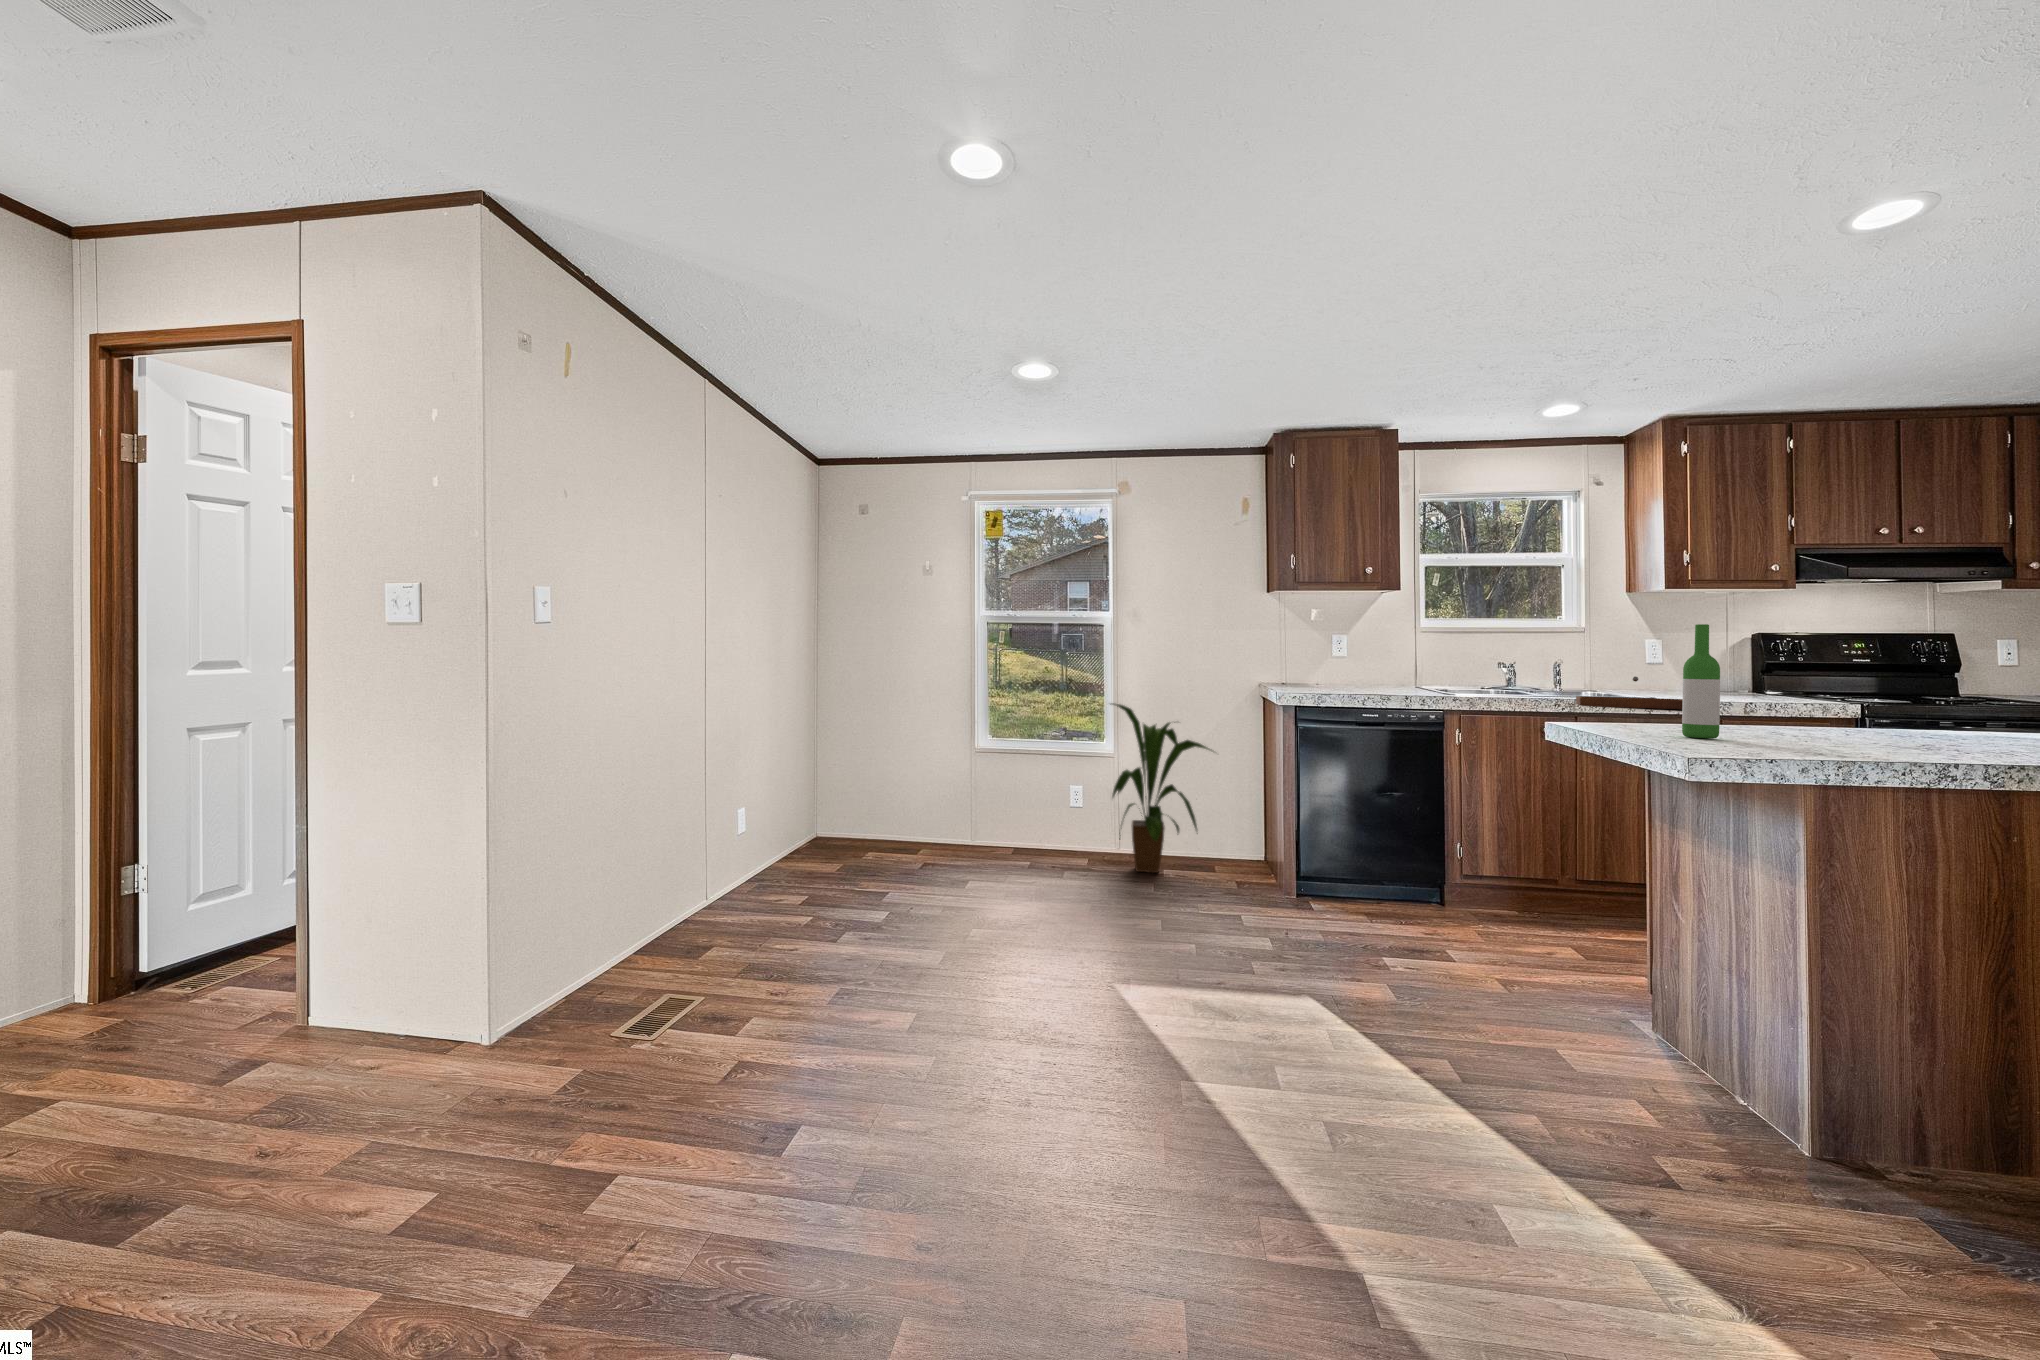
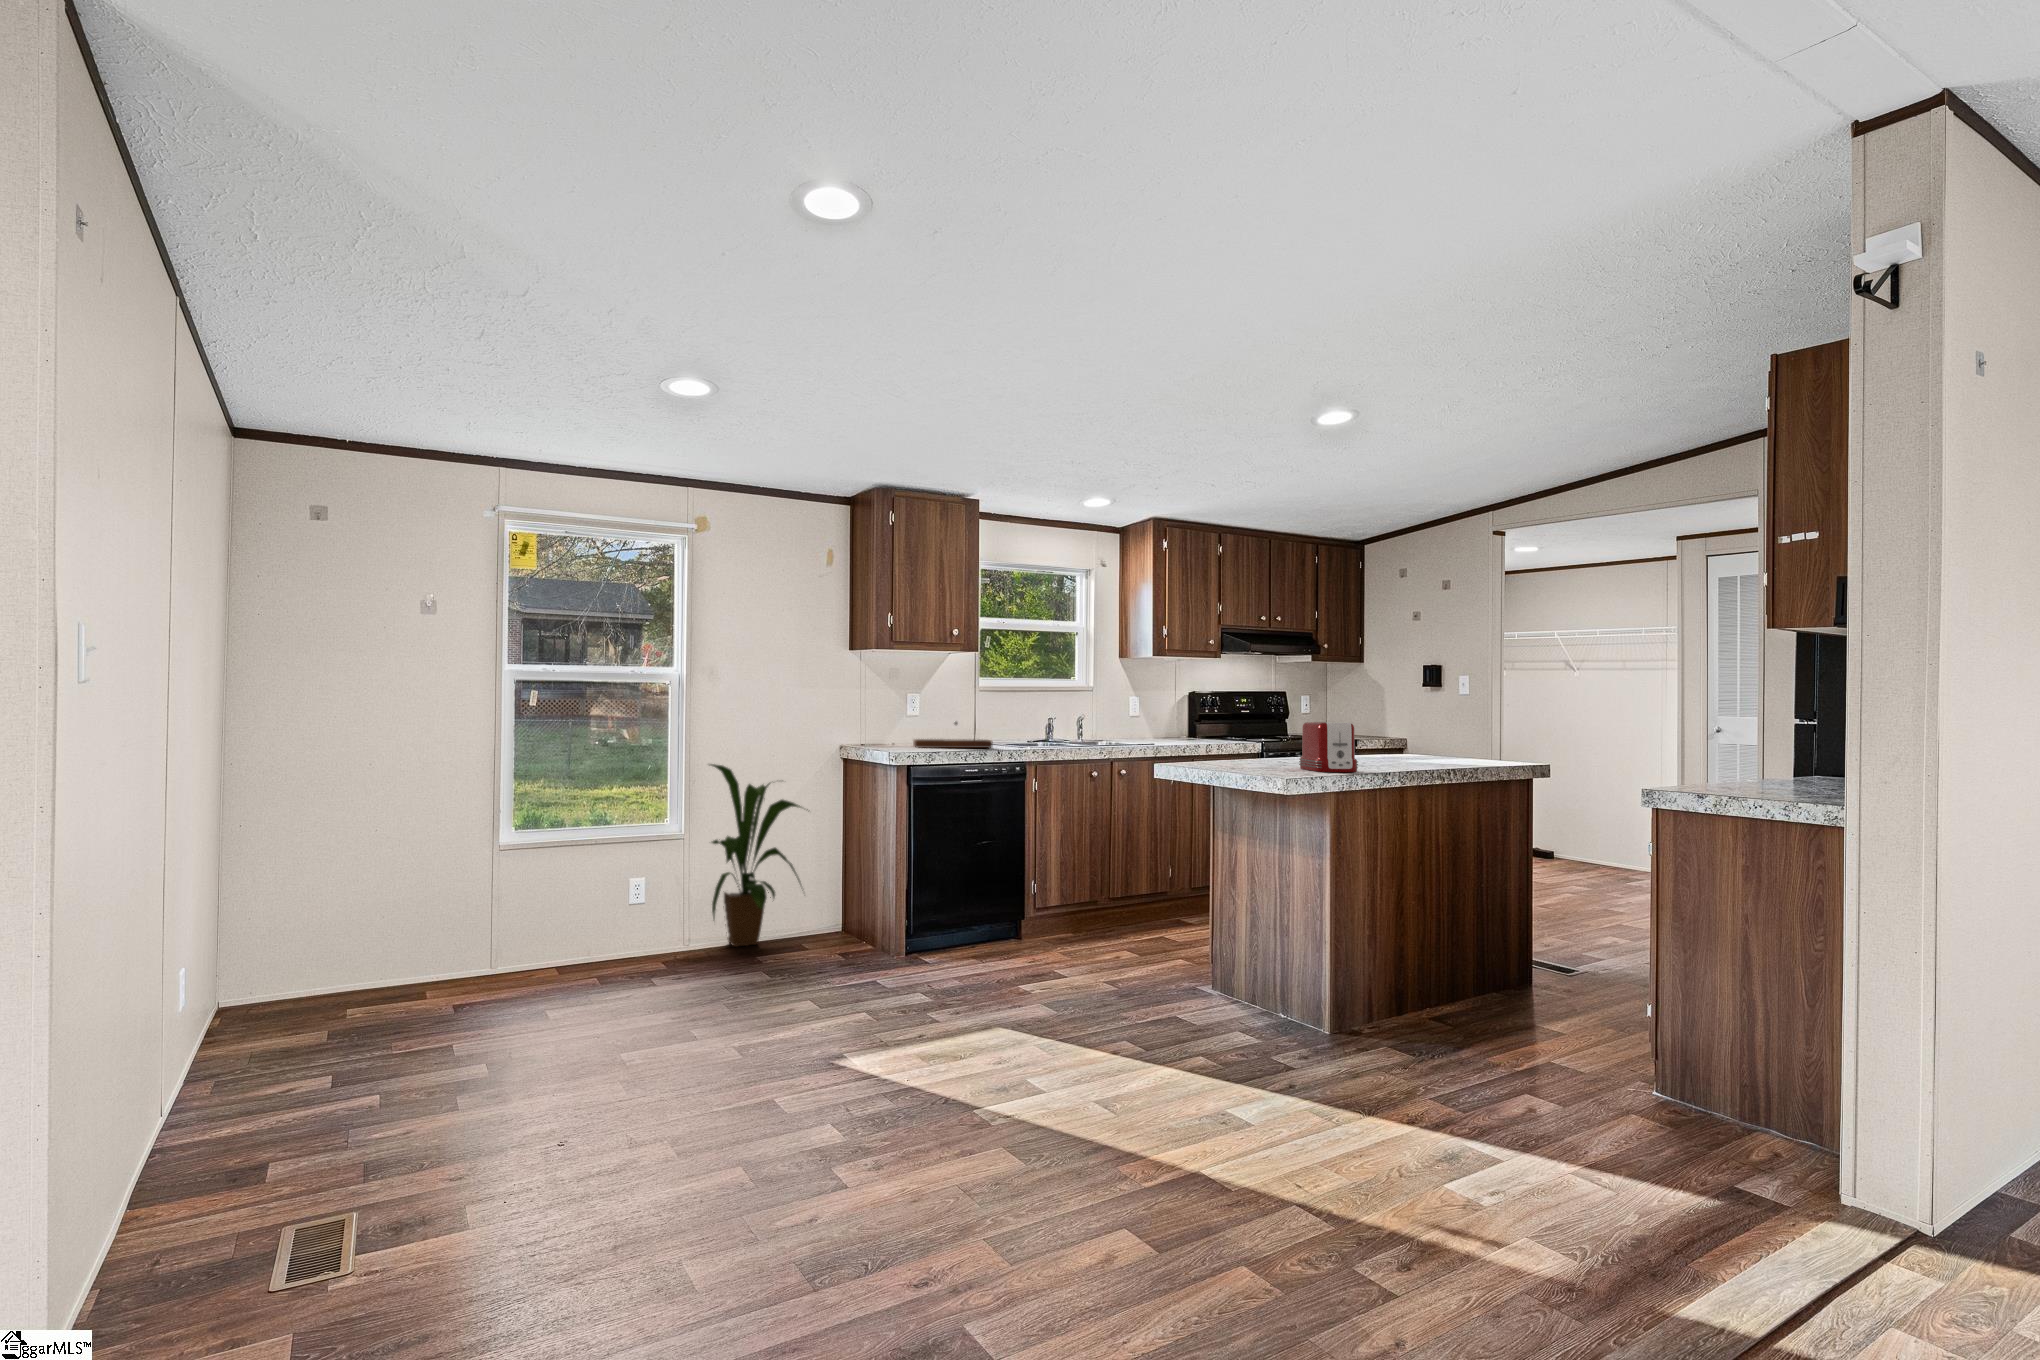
wine bottle: present [1682,624,1720,738] -> none [1255,694,1275,771]
toaster: none [1802,668,1909,748] -> present [1299,722,1358,772]
tray: present [1576,677,1683,709] -> present [913,722,993,748]

